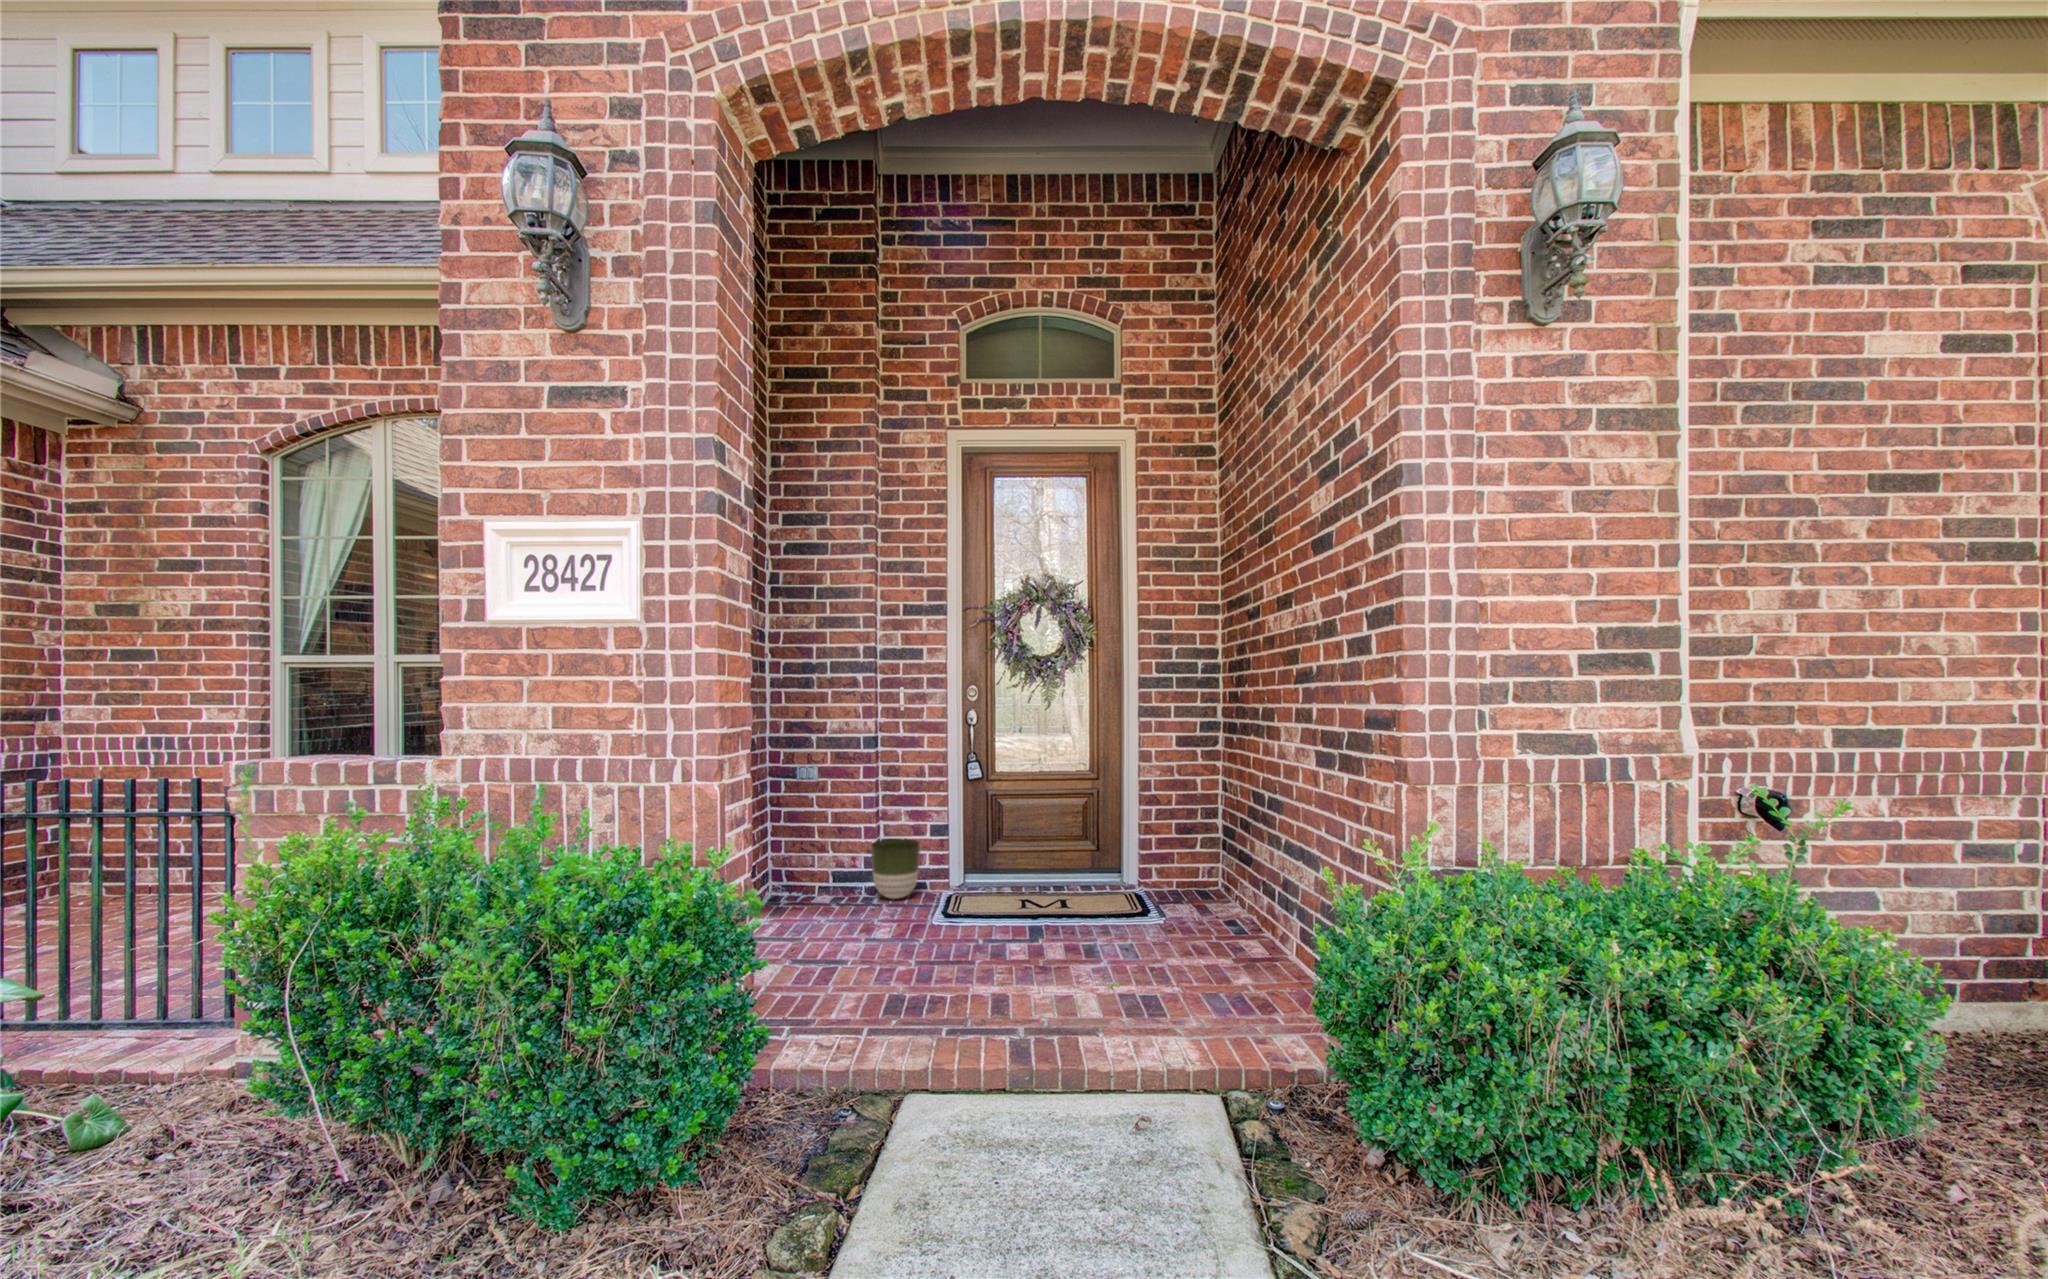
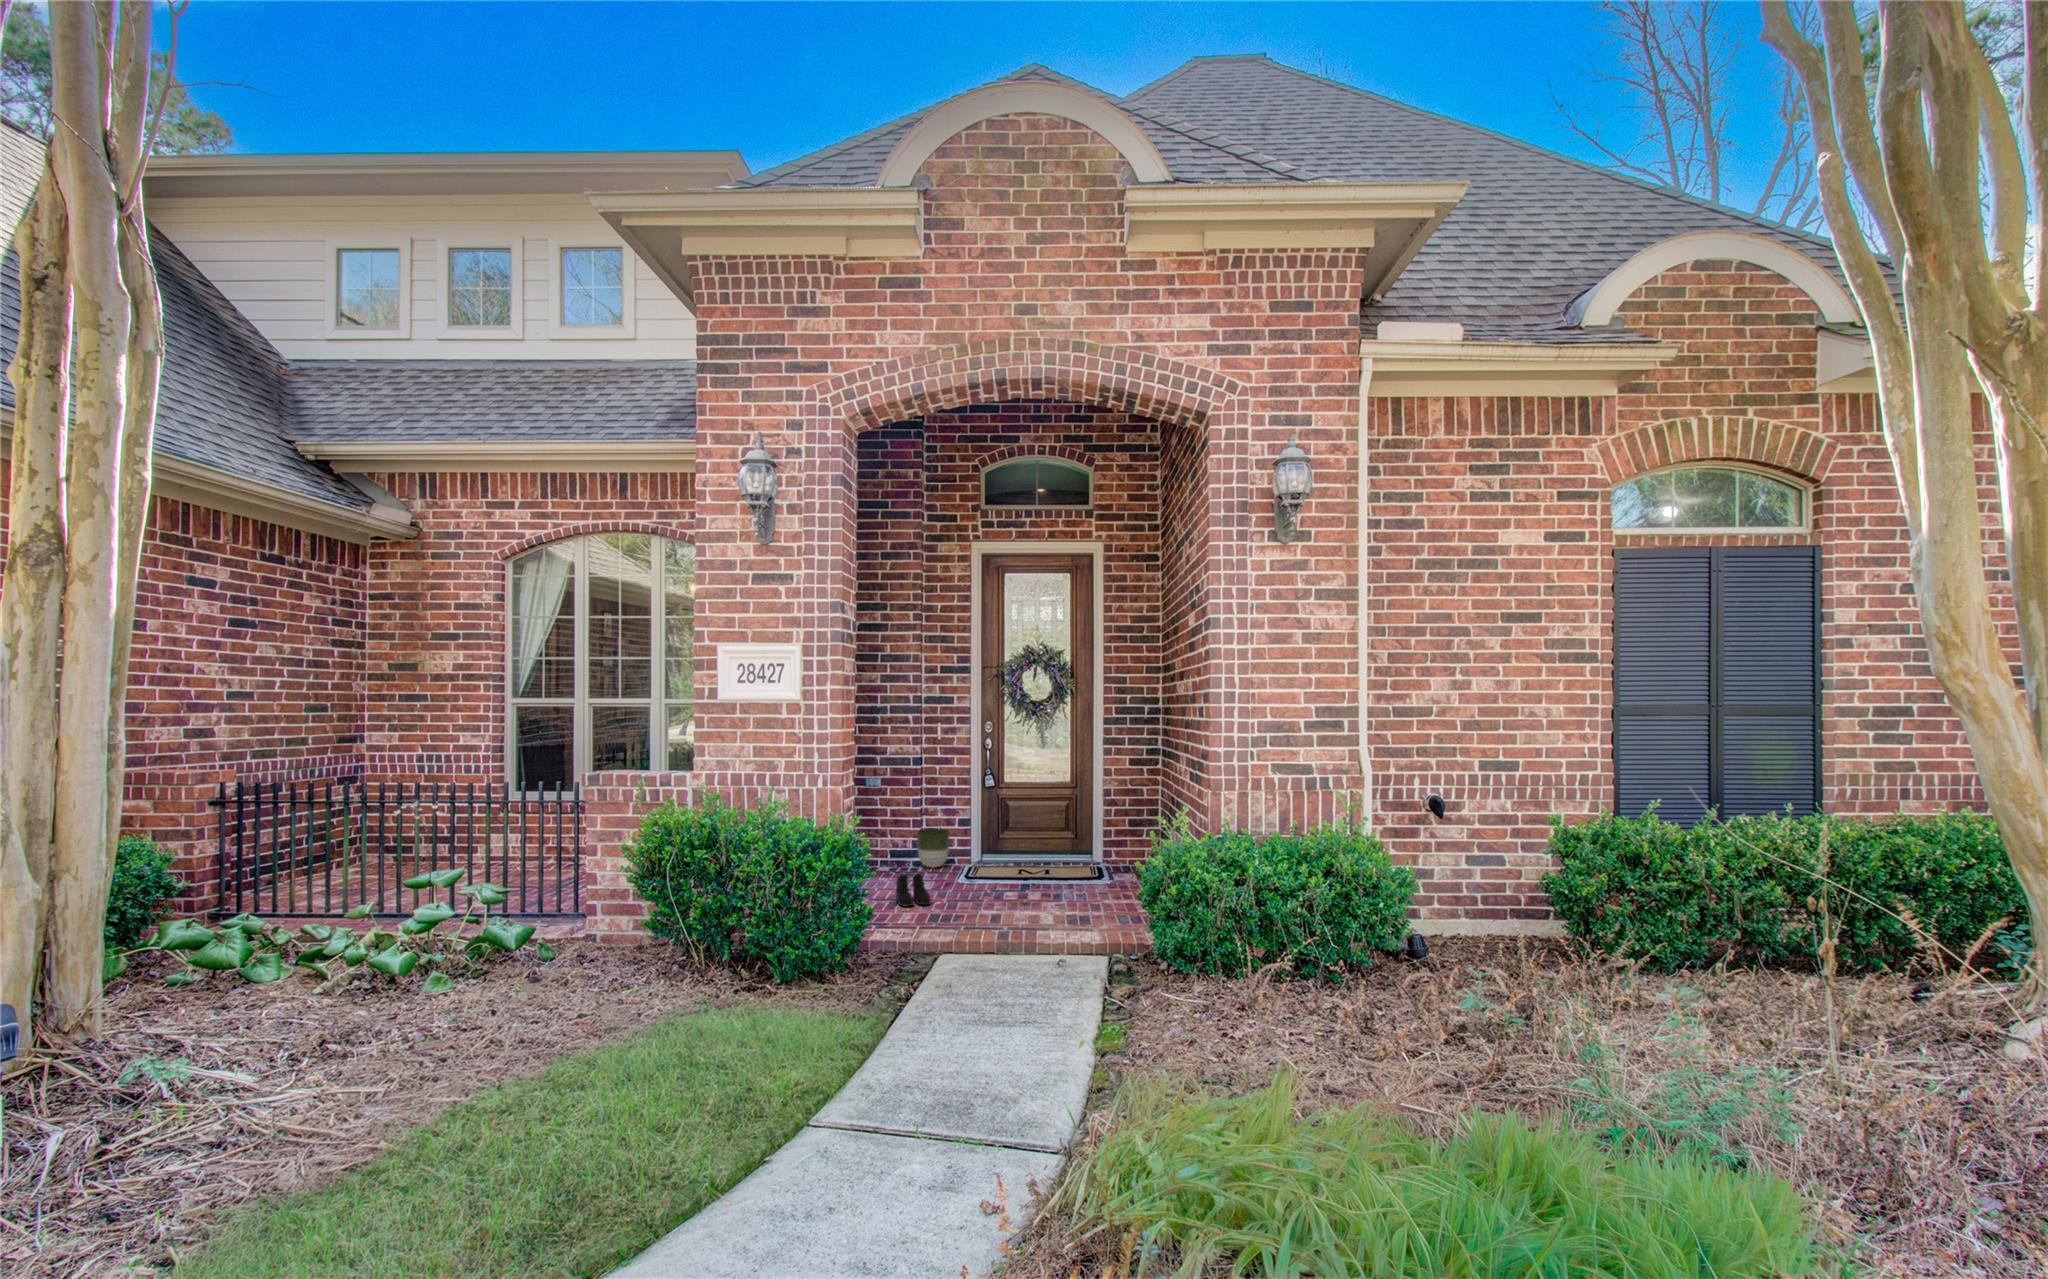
boots: none [829,940,891,1010] -> present [896,873,931,906]

